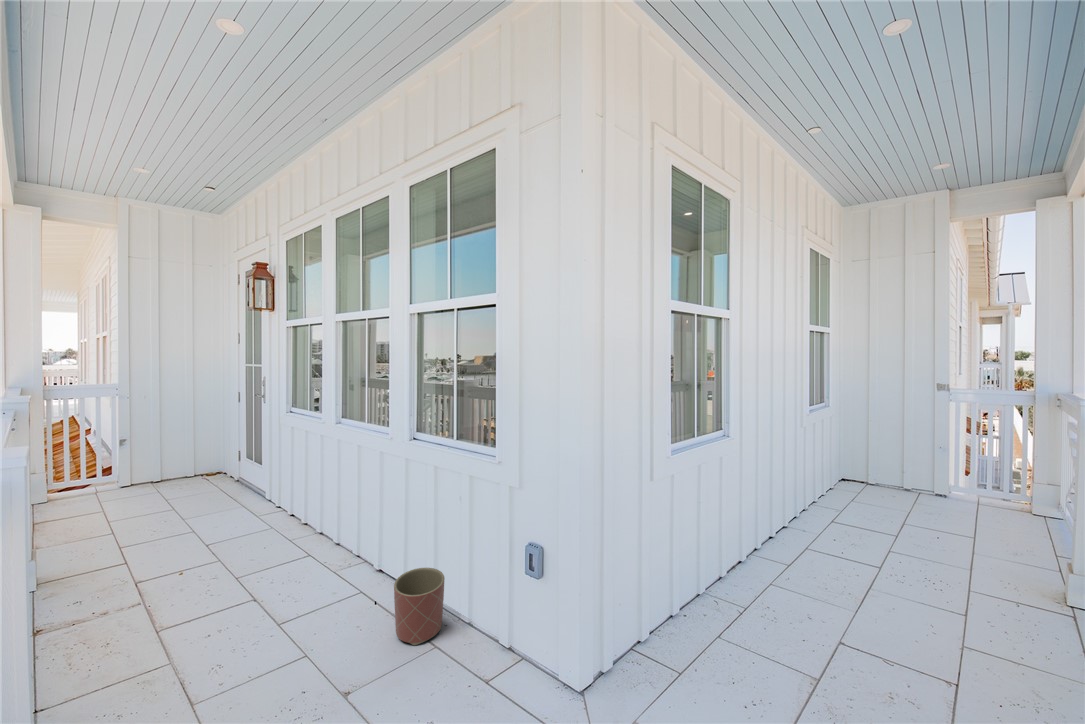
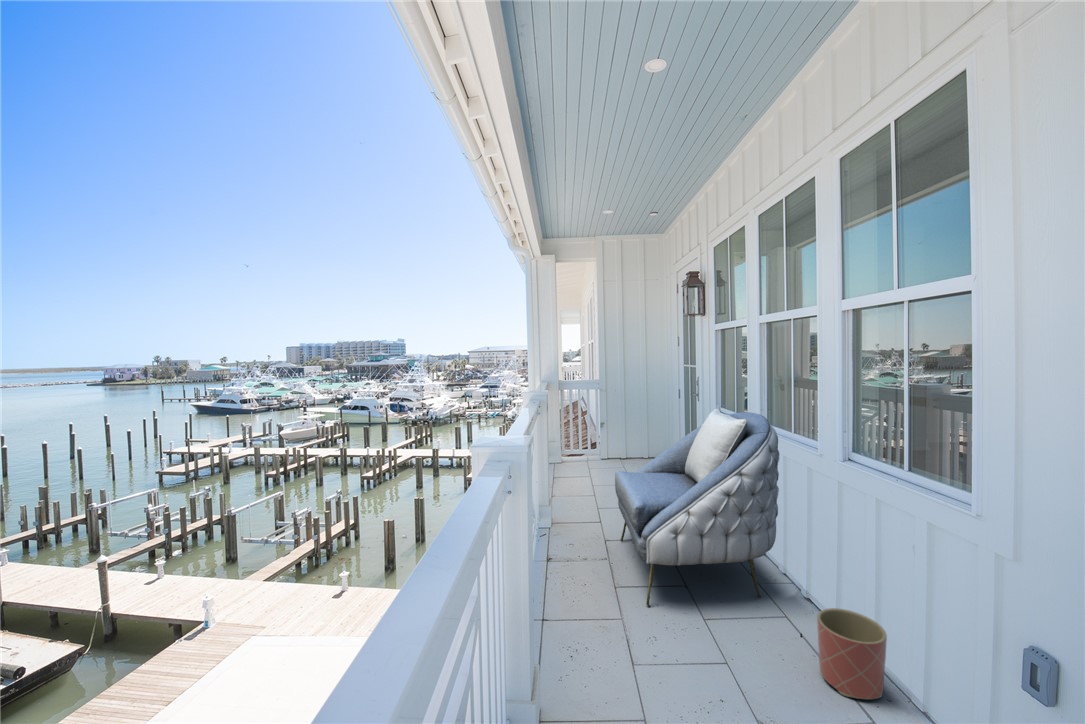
armchair: none [137,409,356,669] -> present [615,409,779,606]

